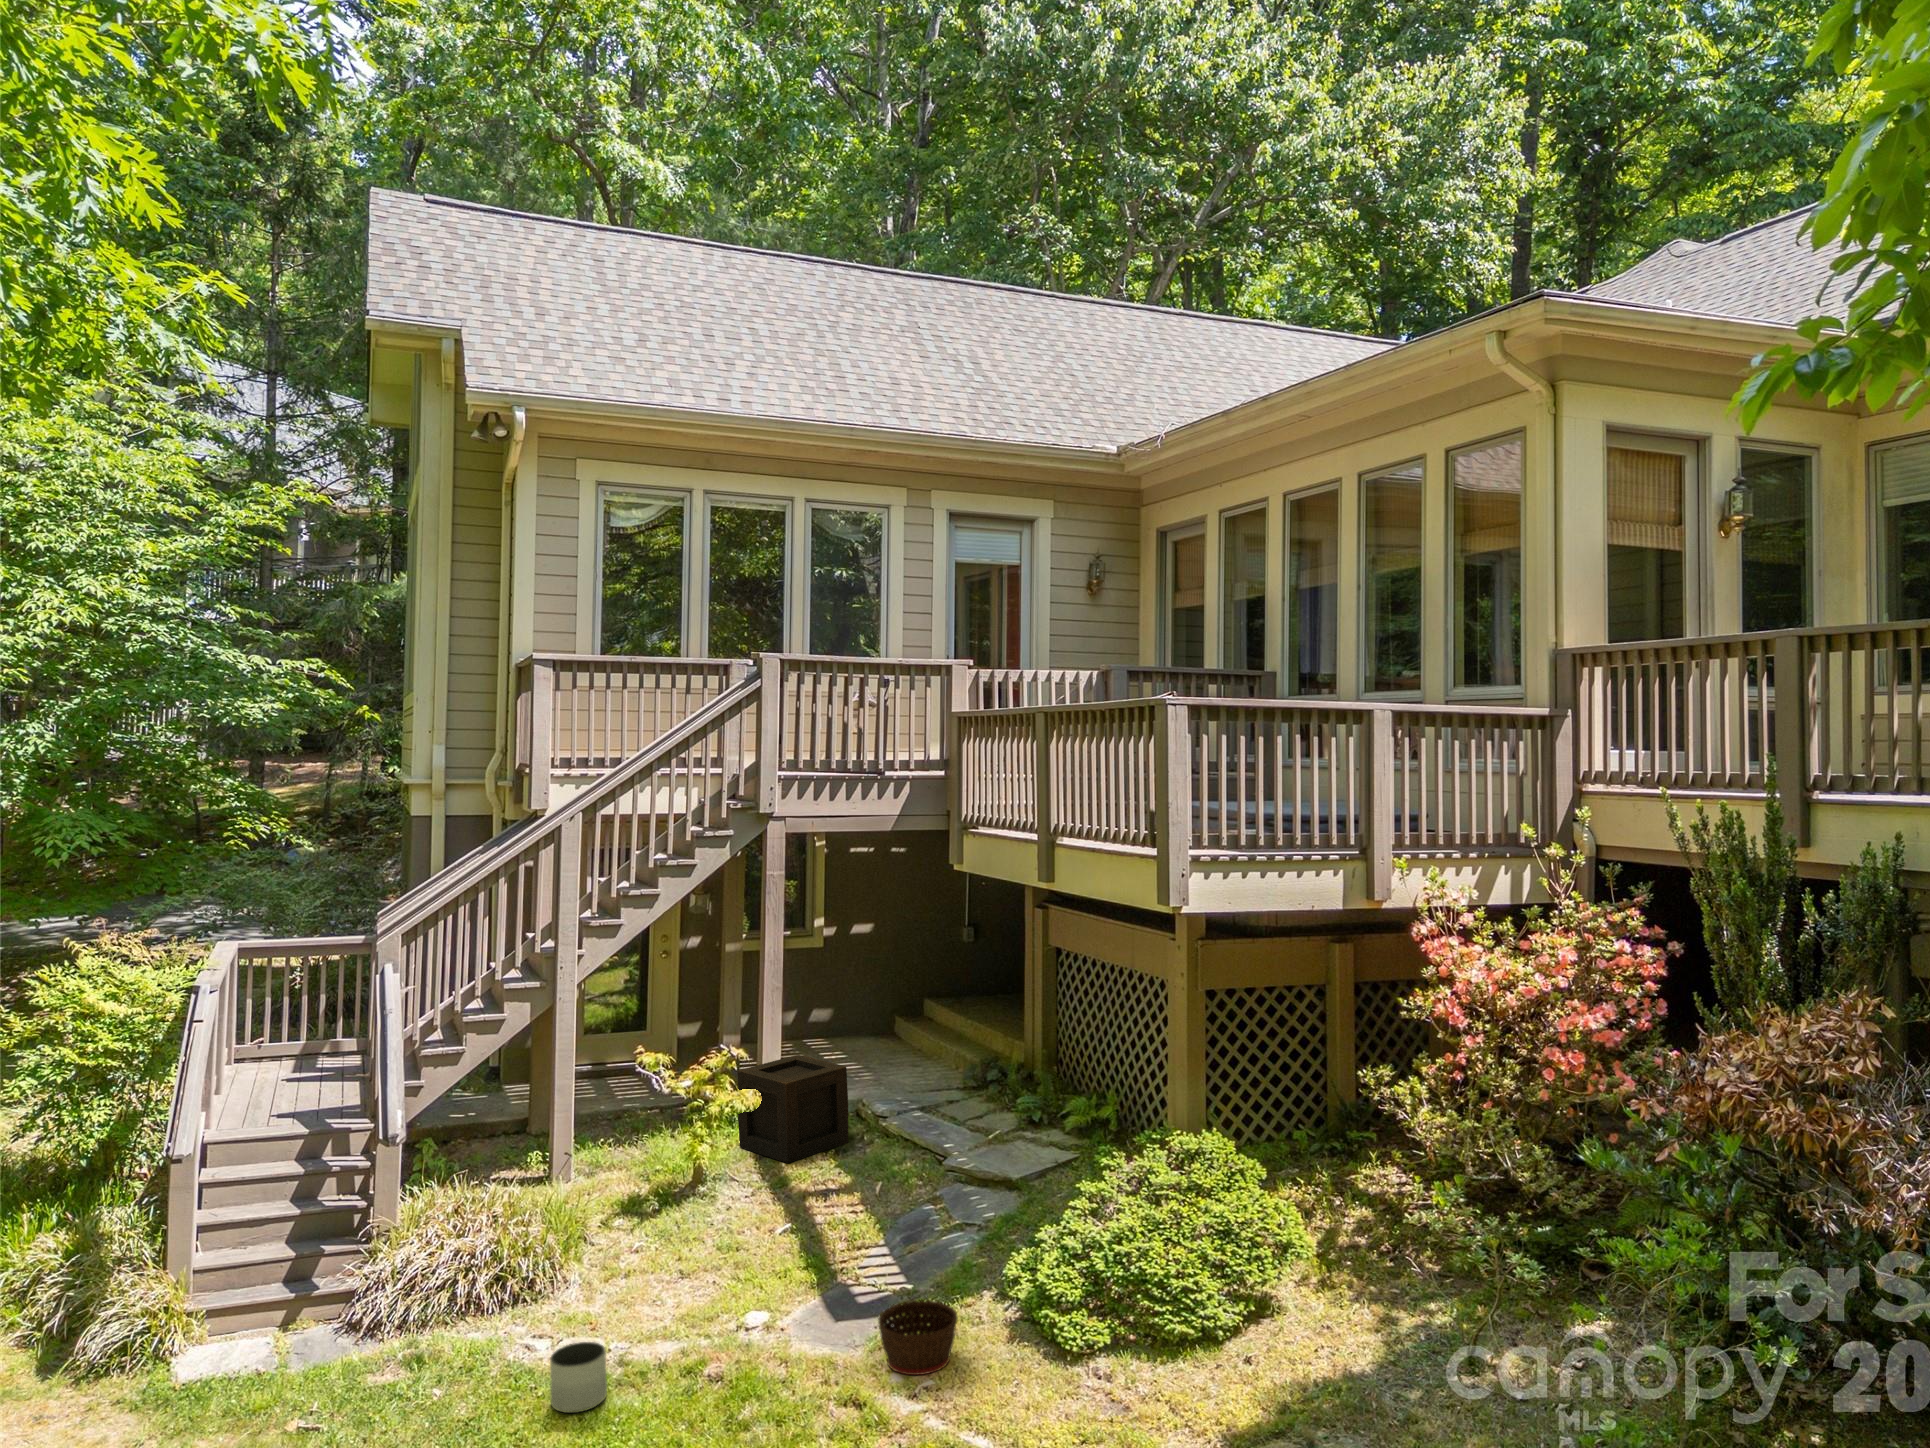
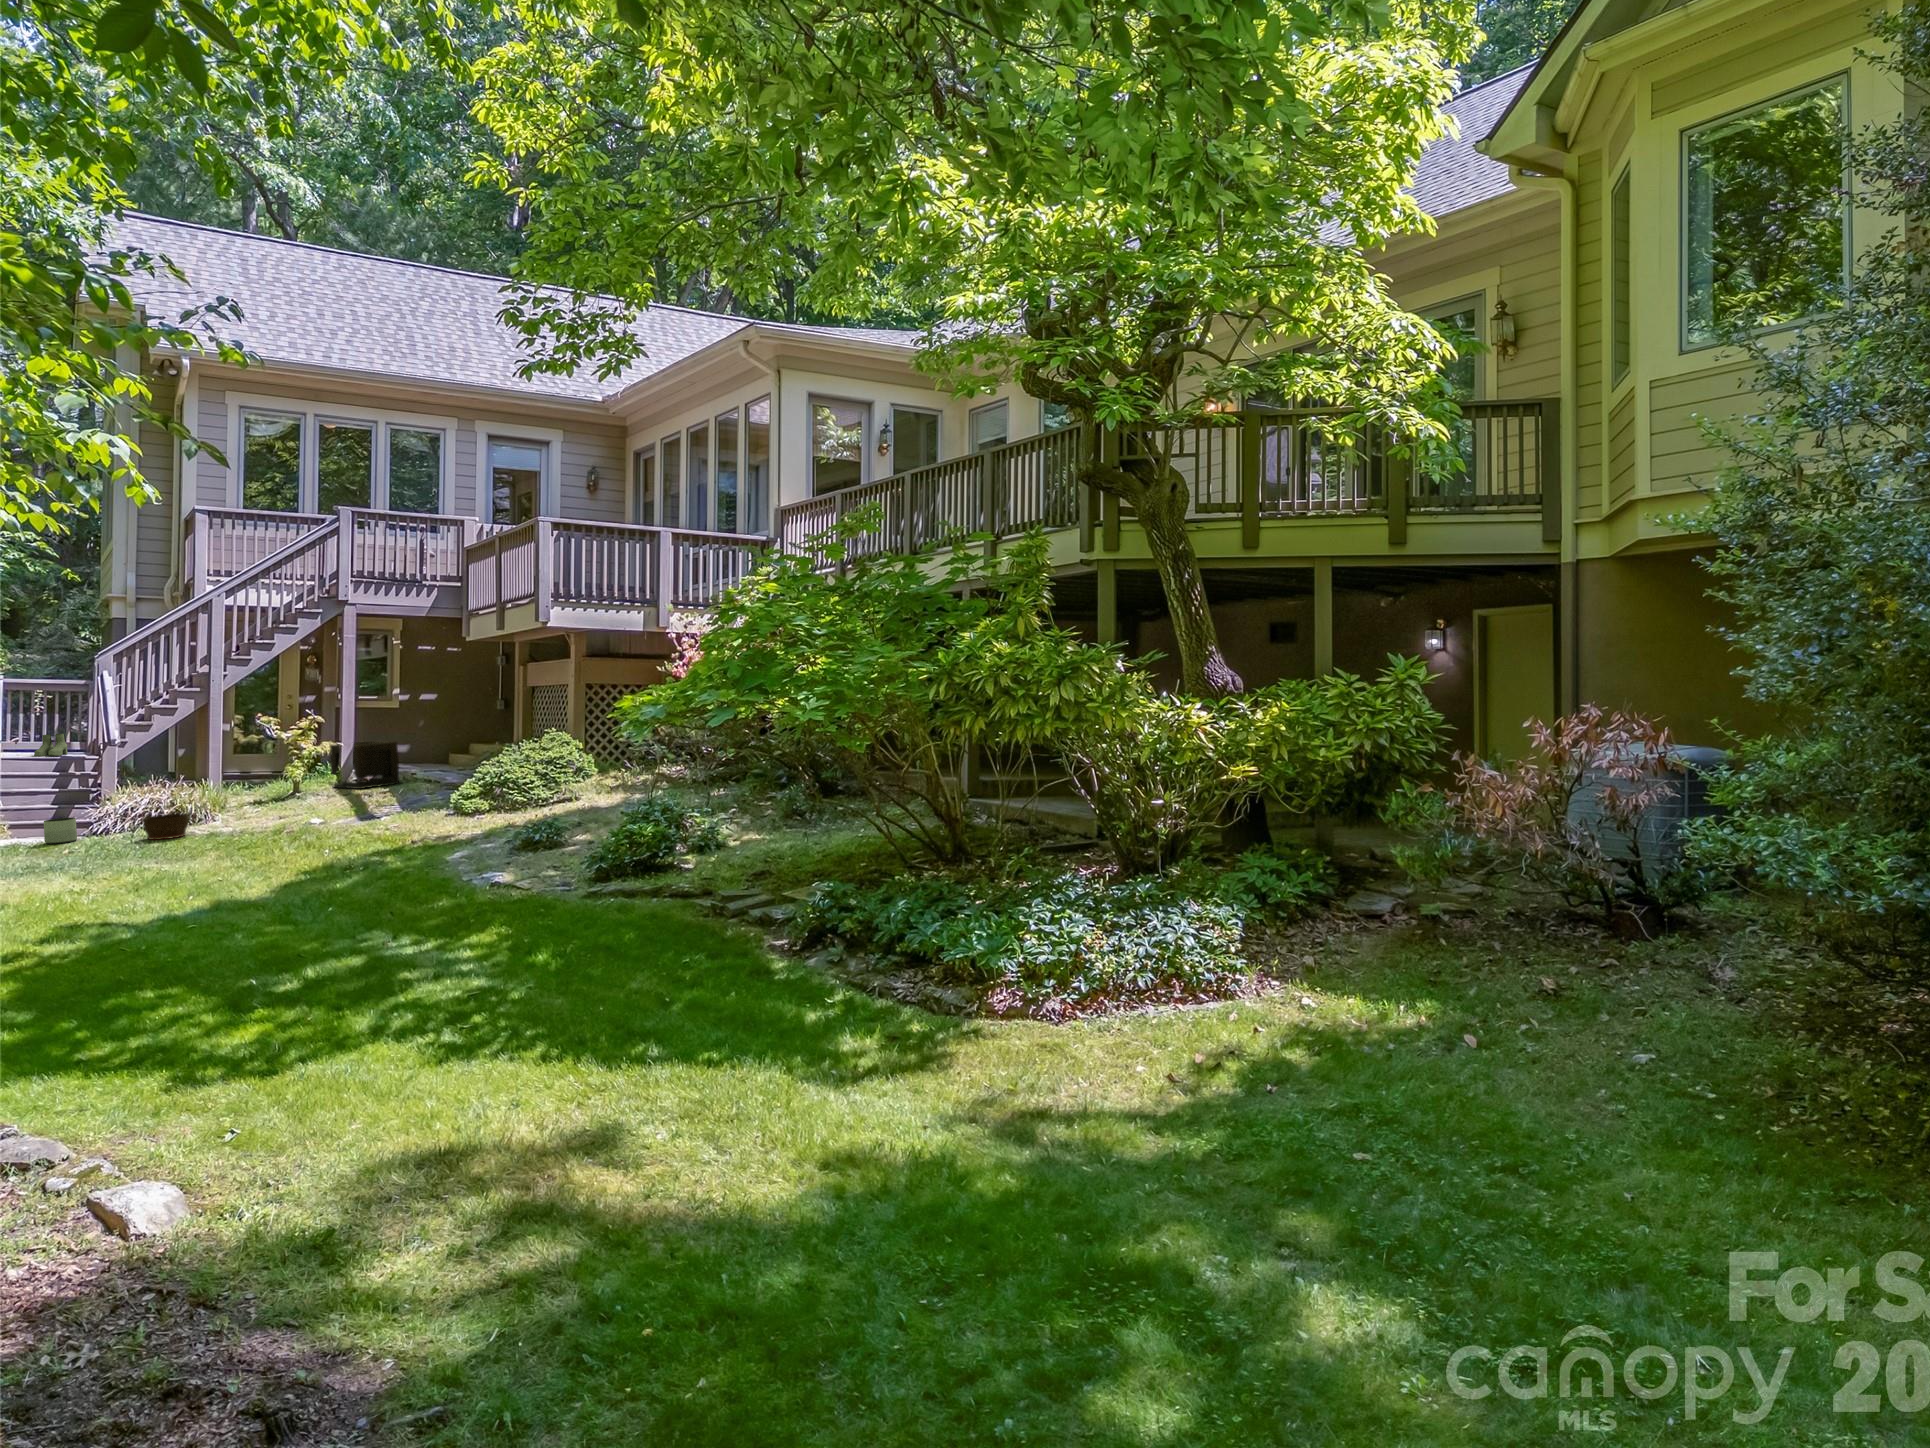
boots: none [275,1080,328,1127] -> present [34,734,68,757]
basket: present [878,1300,958,1375] -> present [142,813,189,840]
planter: present [550,1342,607,1413] -> present [44,818,77,844]

